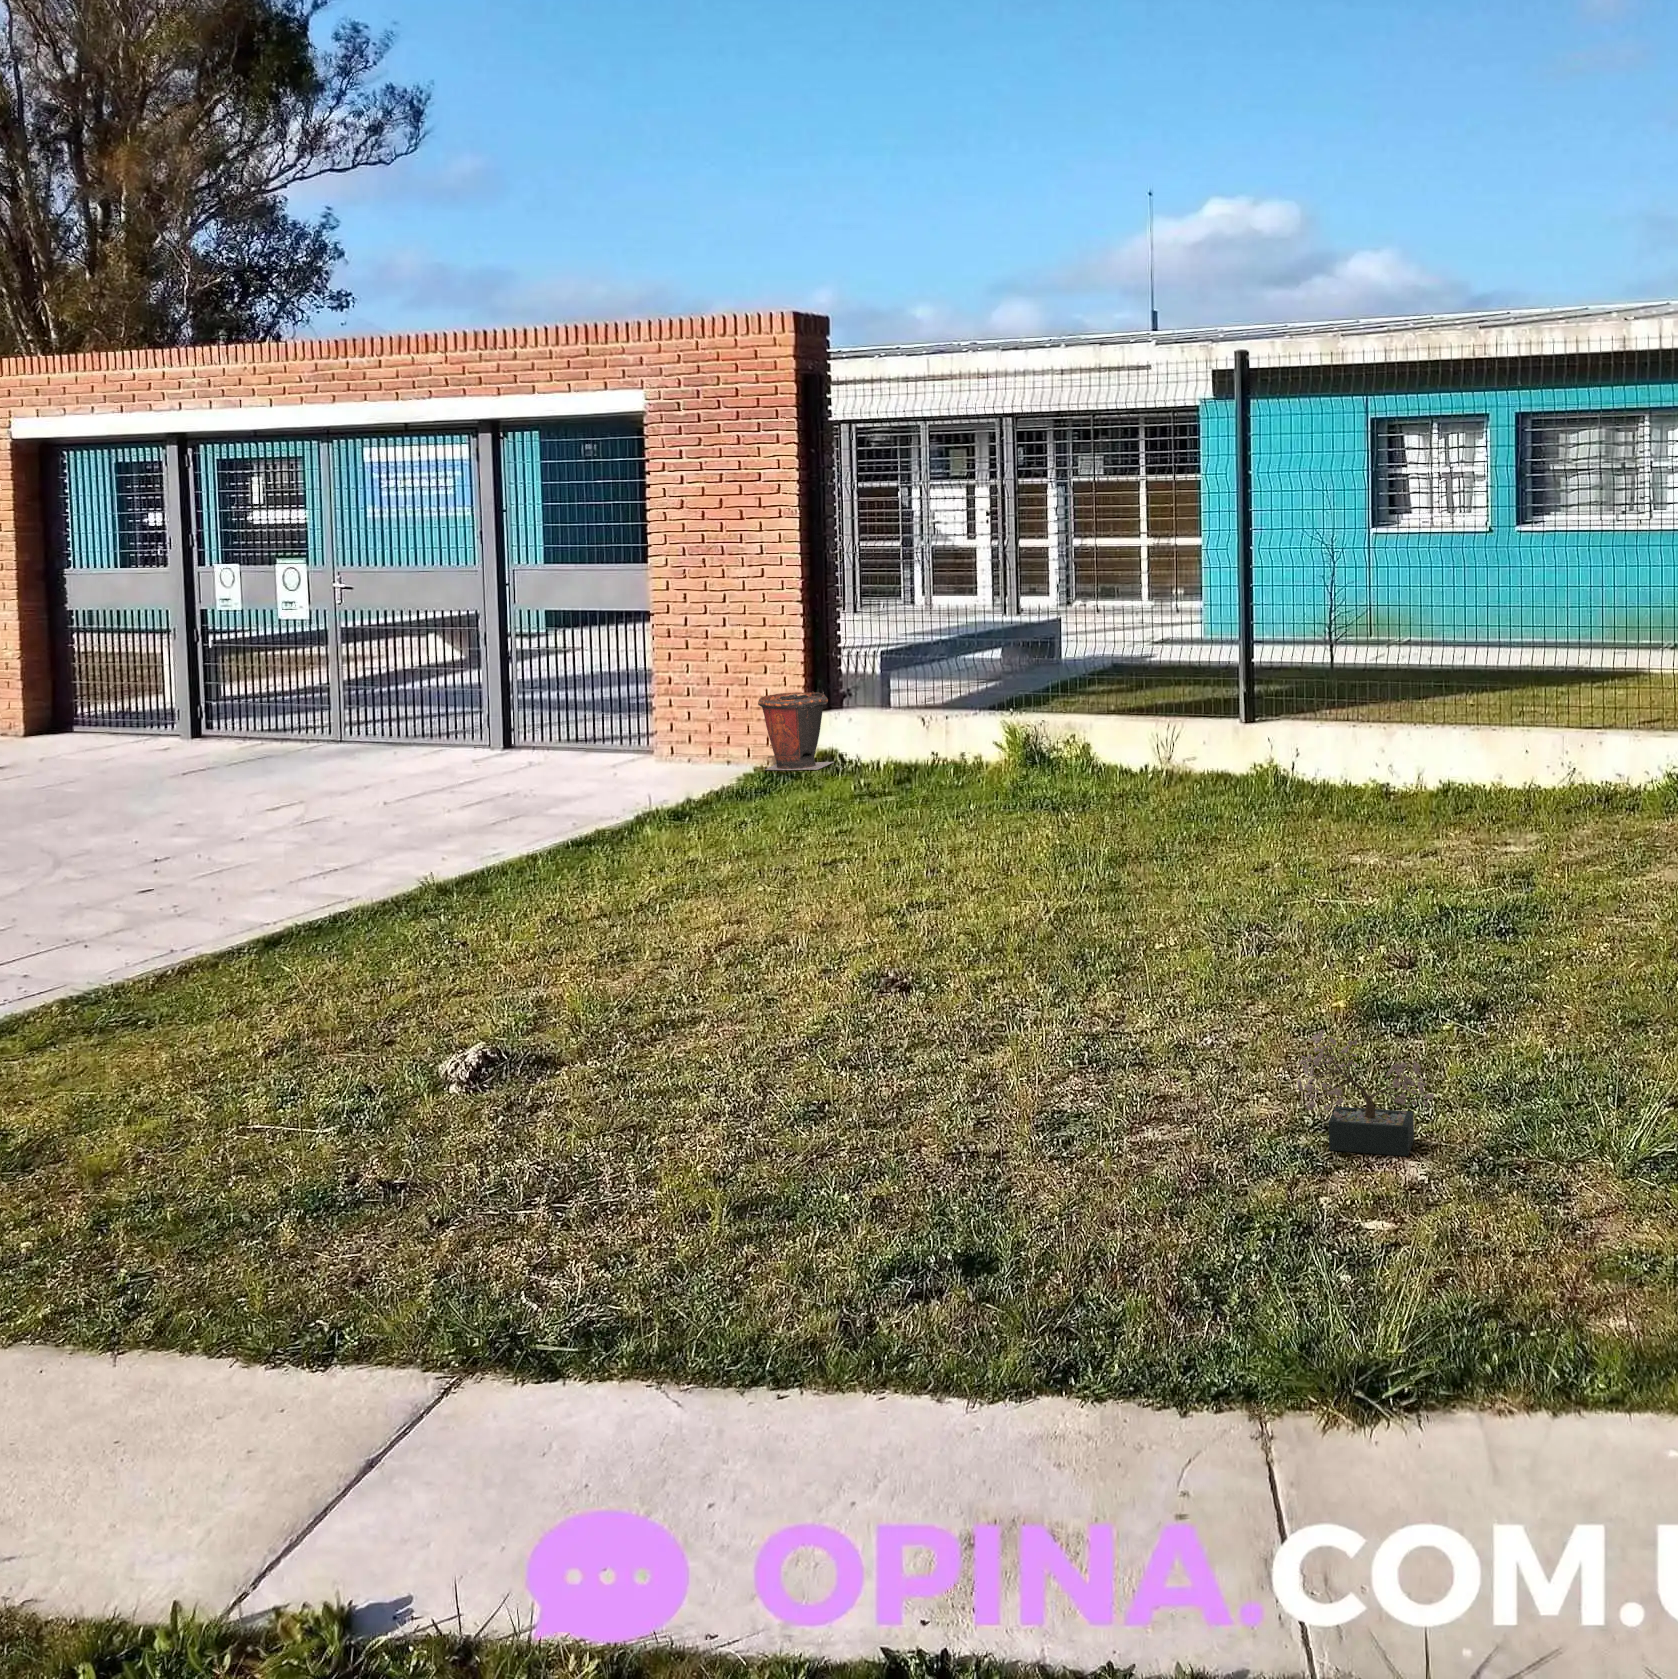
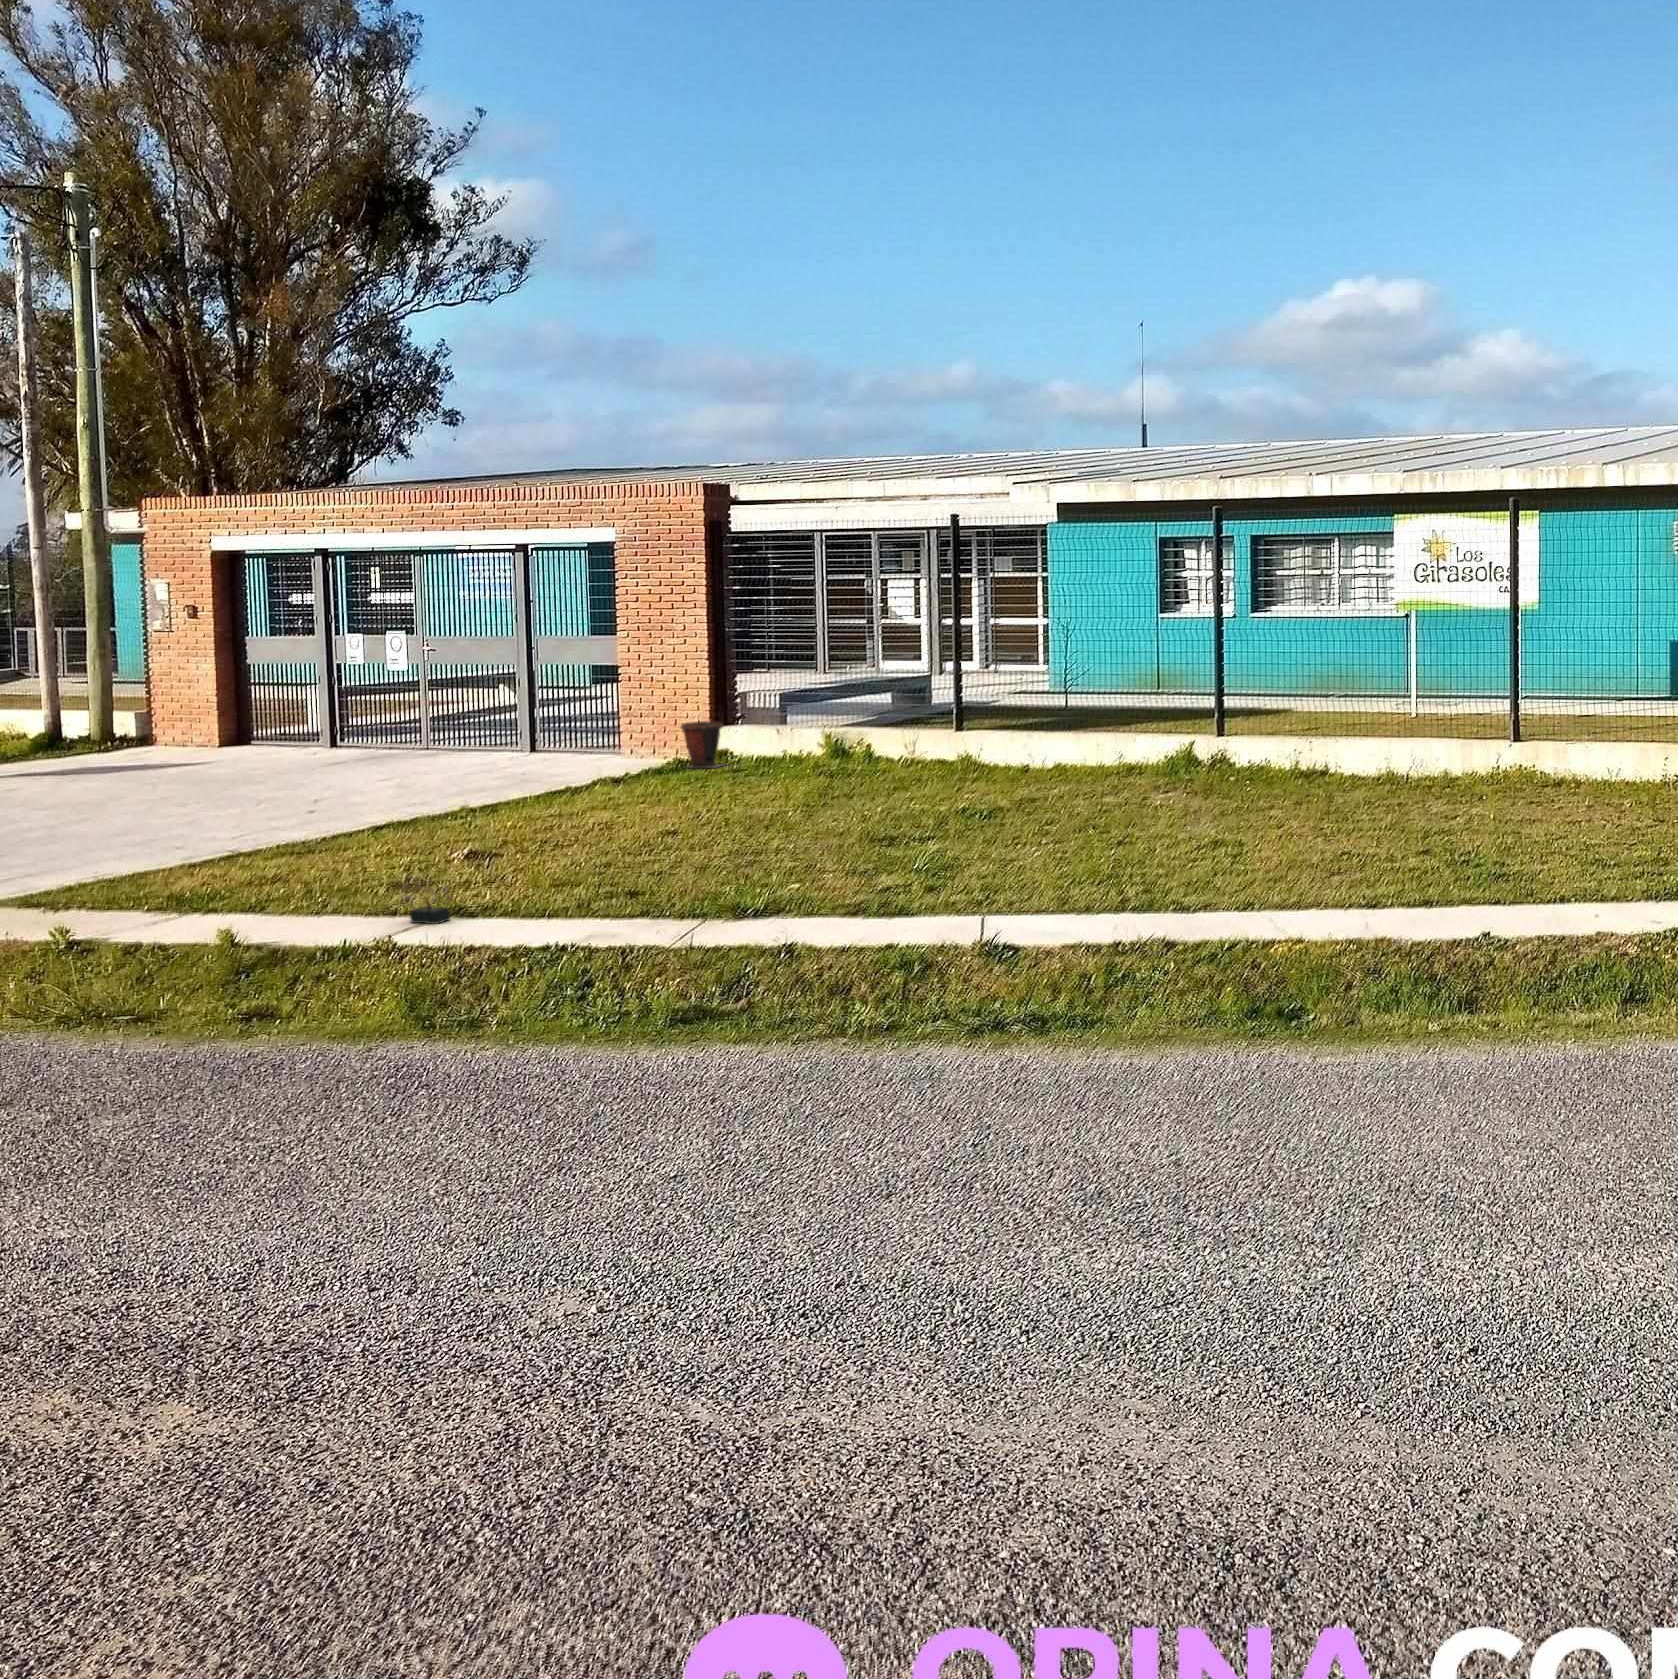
decorative plant: present [1297,1030,1434,1156] -> present [403,876,450,924]

